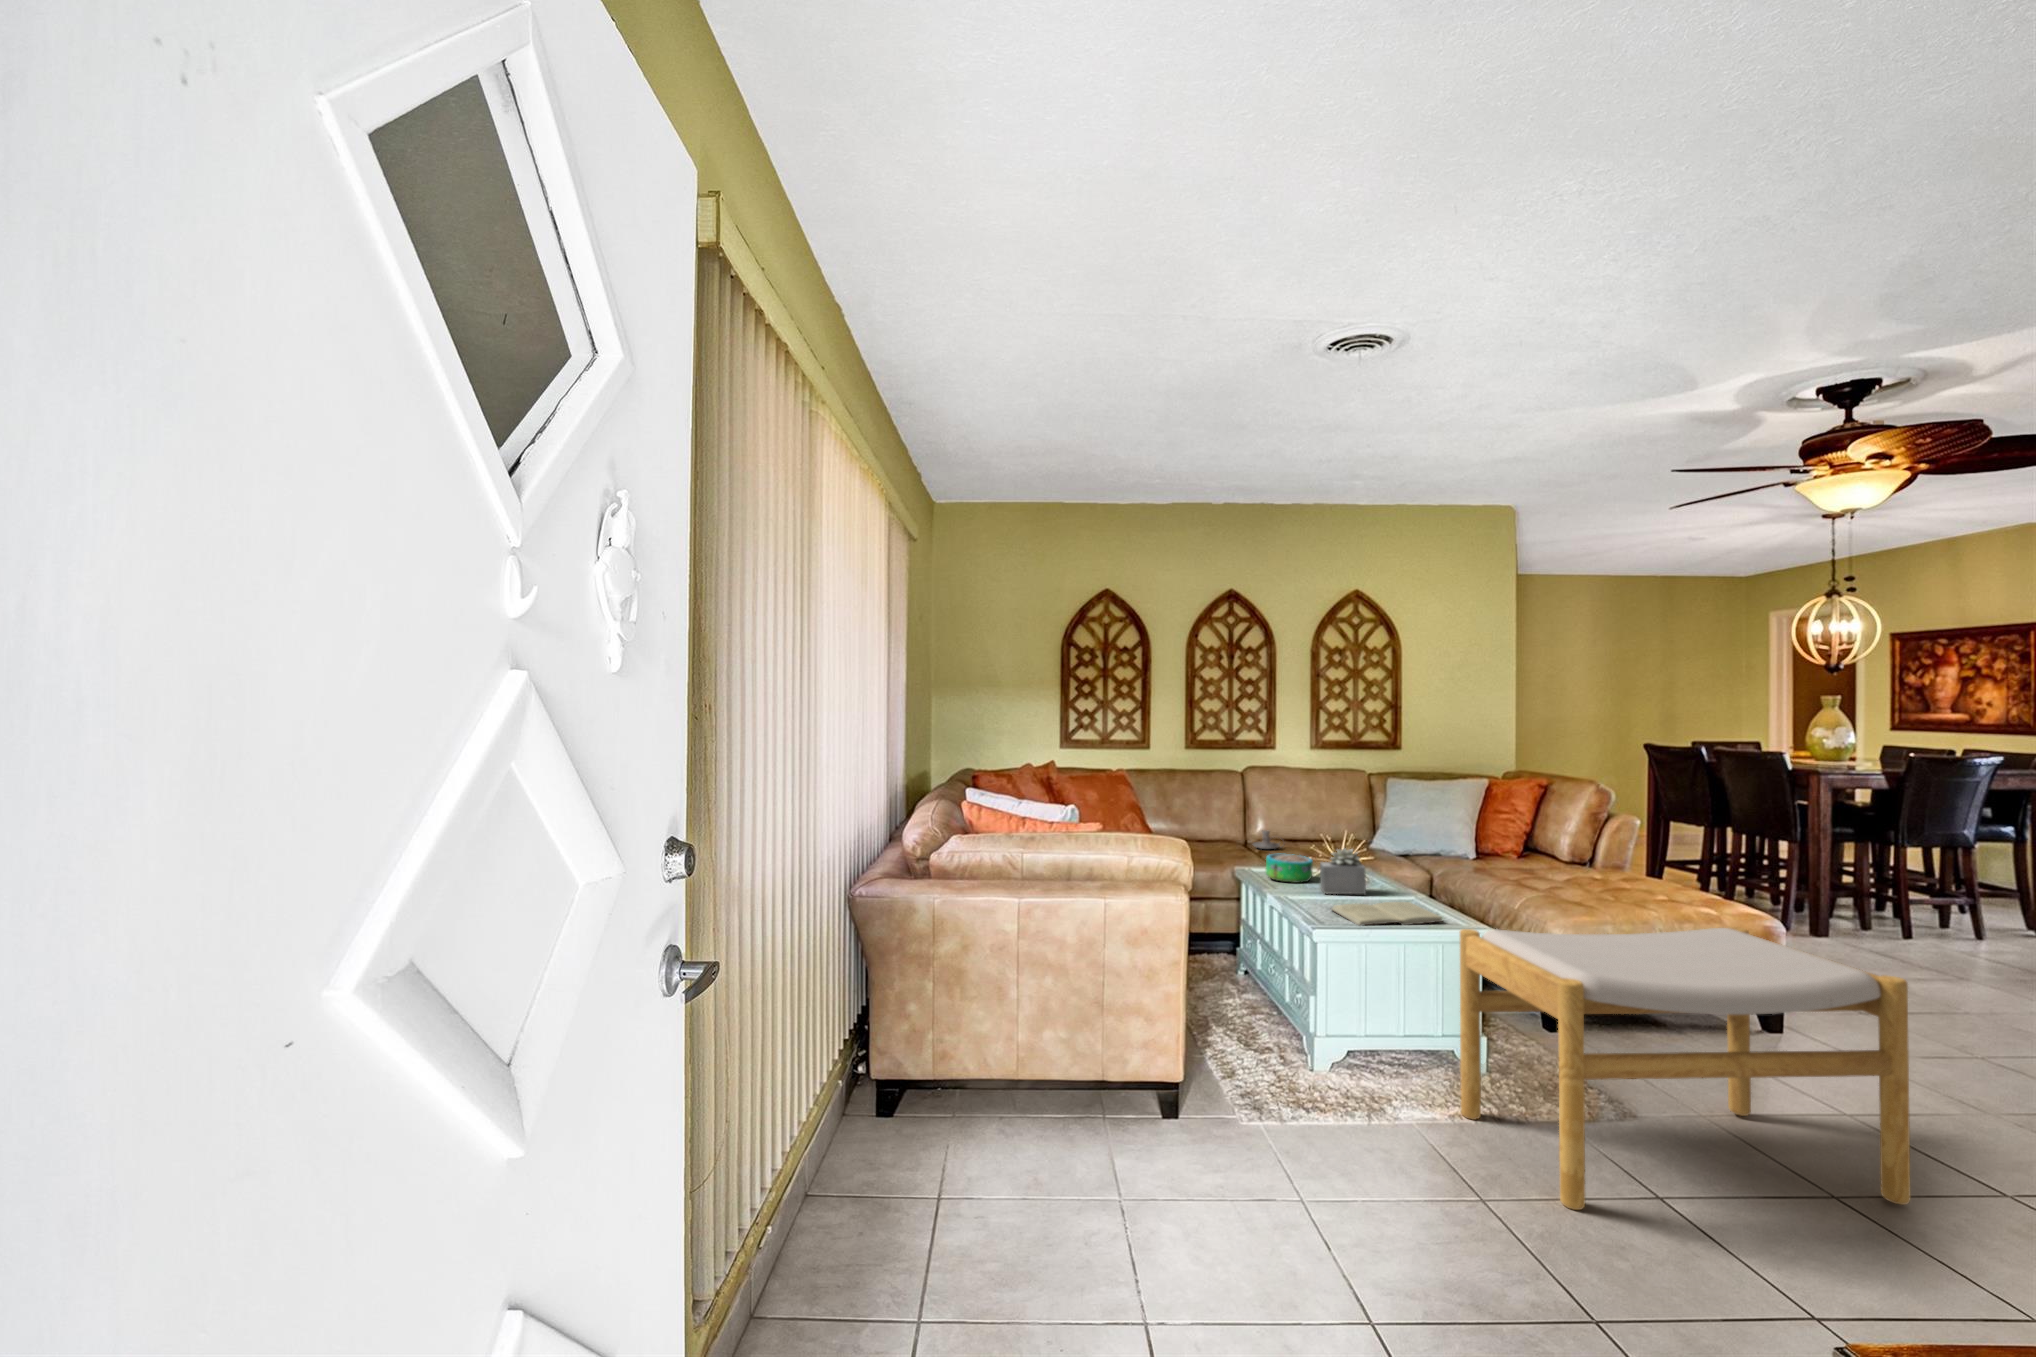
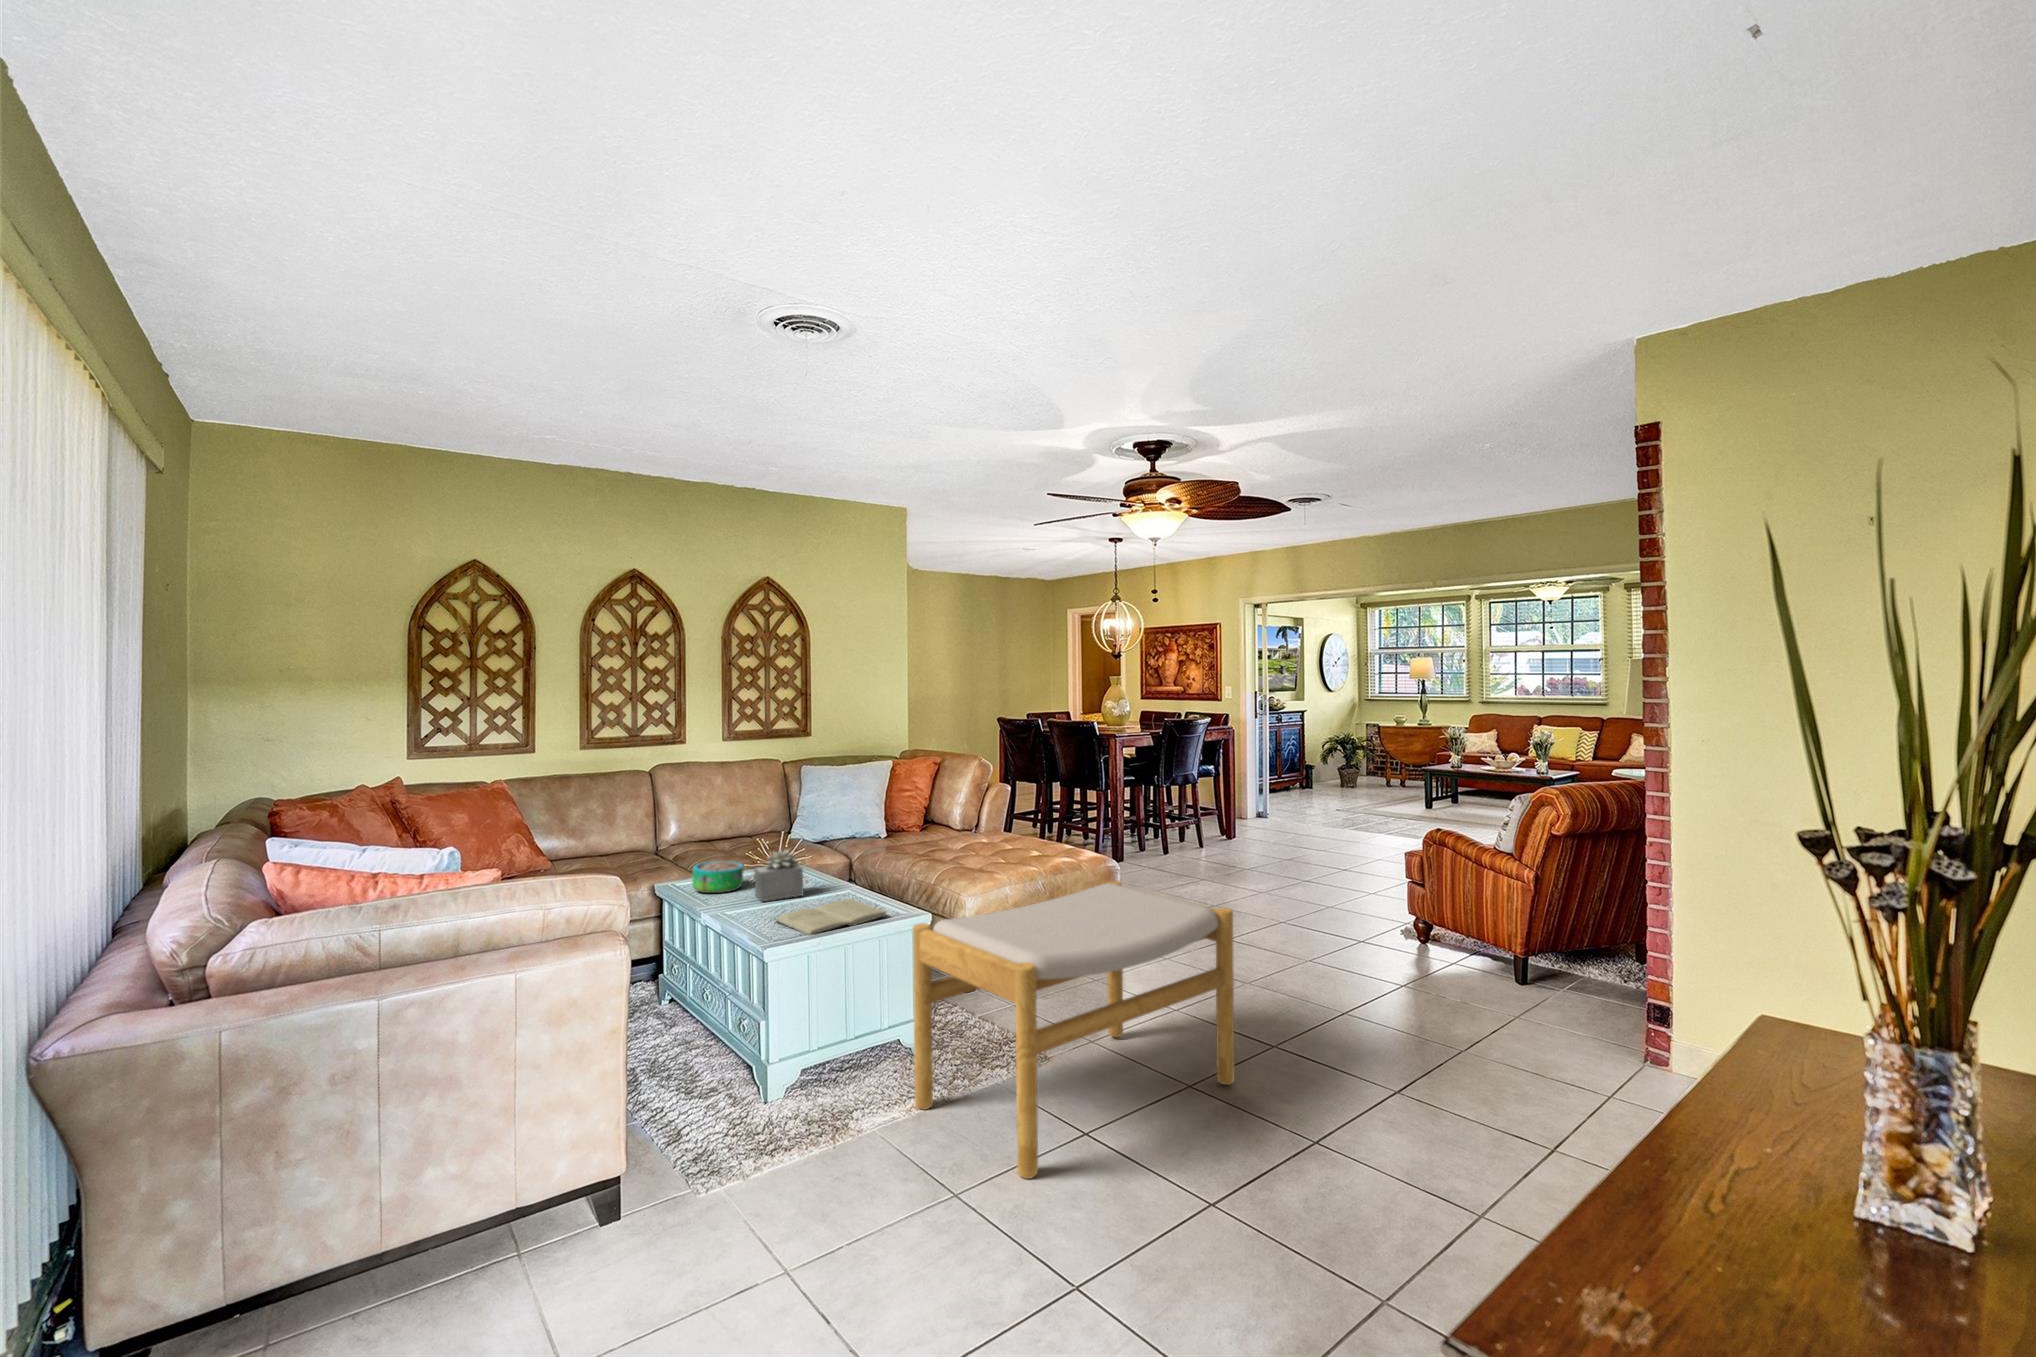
candle holder: present [1253,830,1283,849] -> none [665,833,701,854]

